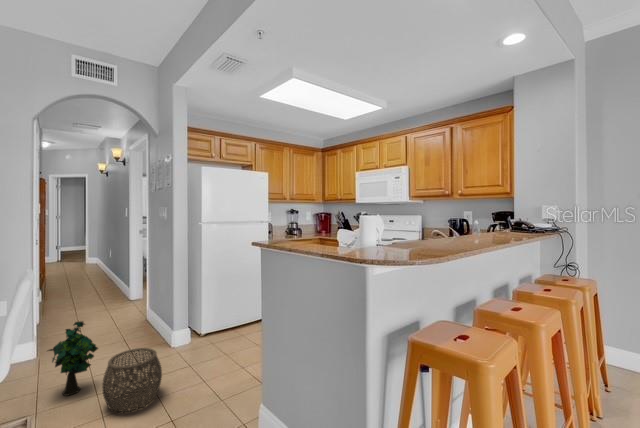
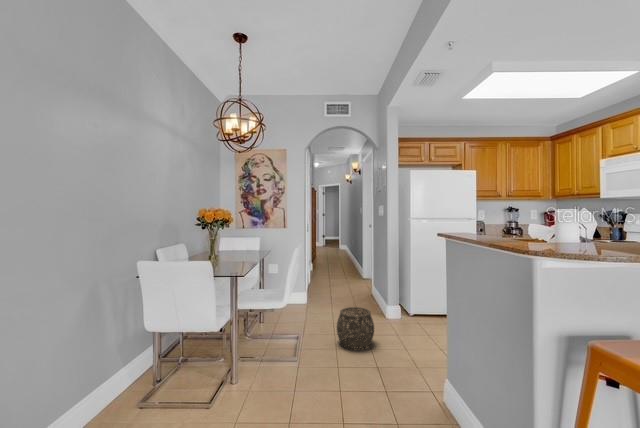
decorative plant: present [48,321,98,396] -> none [308,282,336,330]

